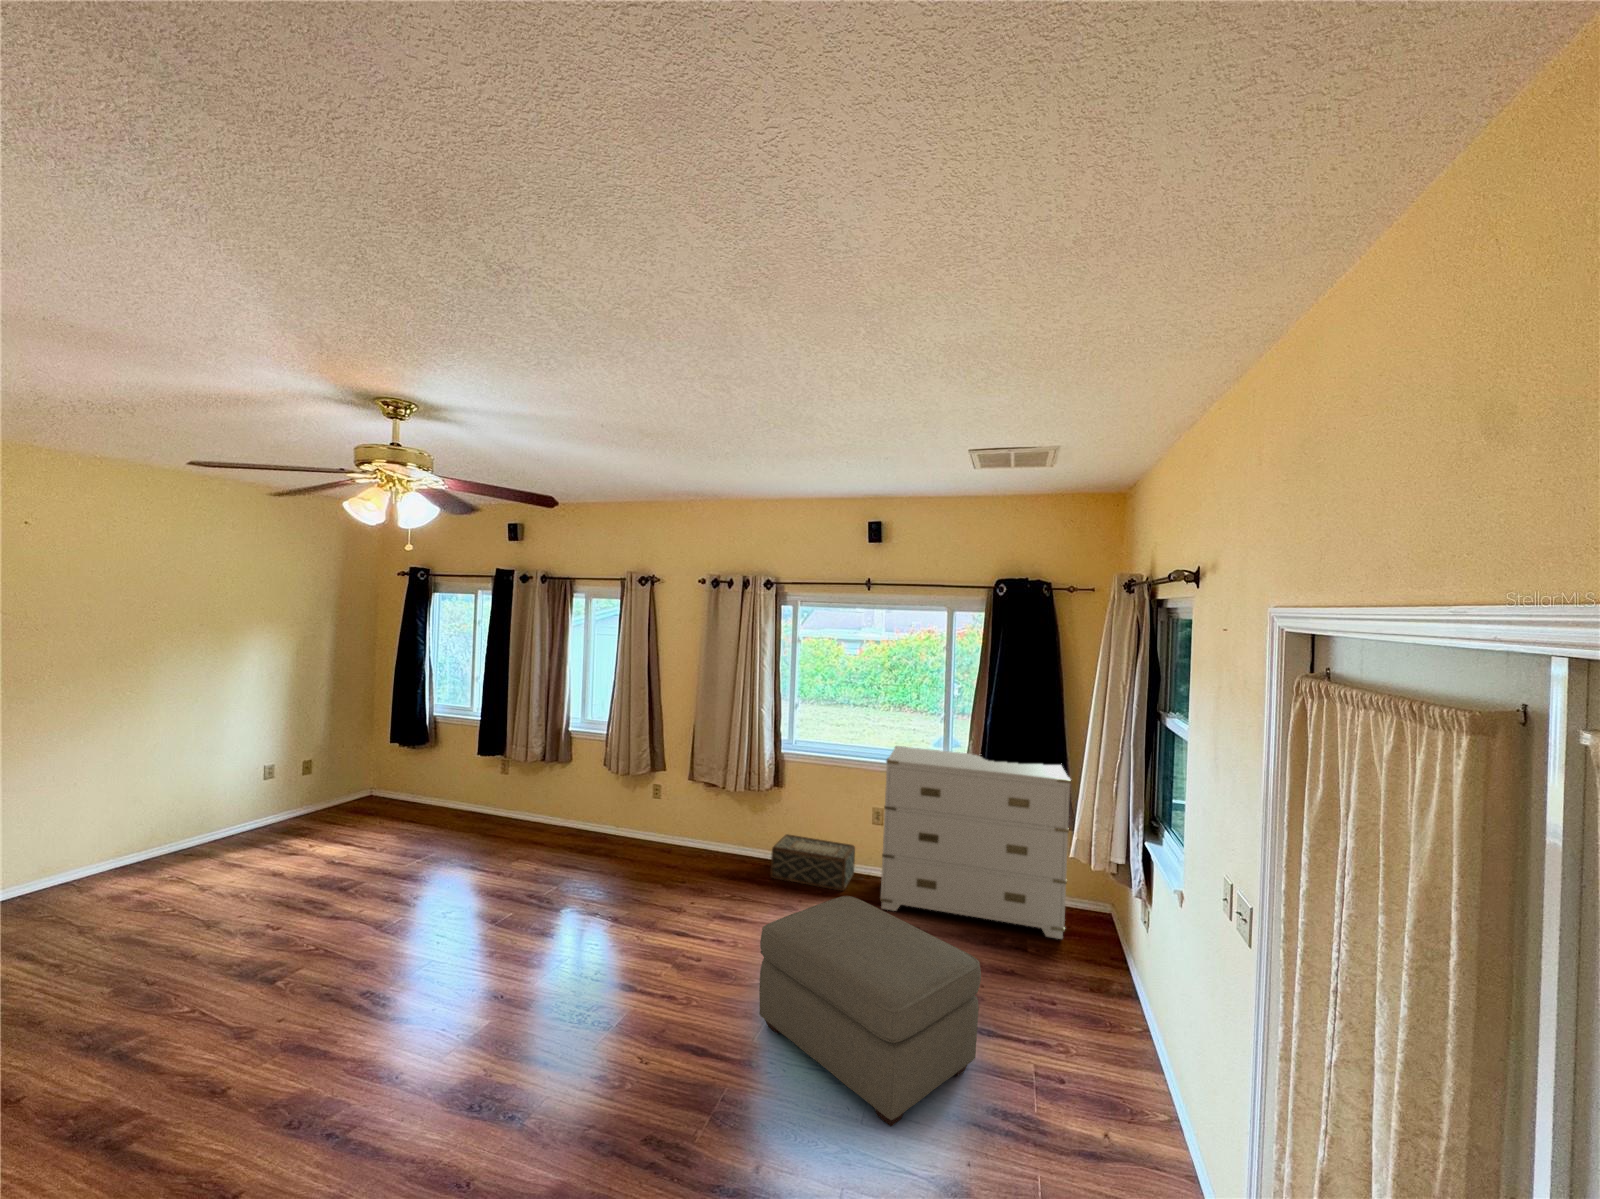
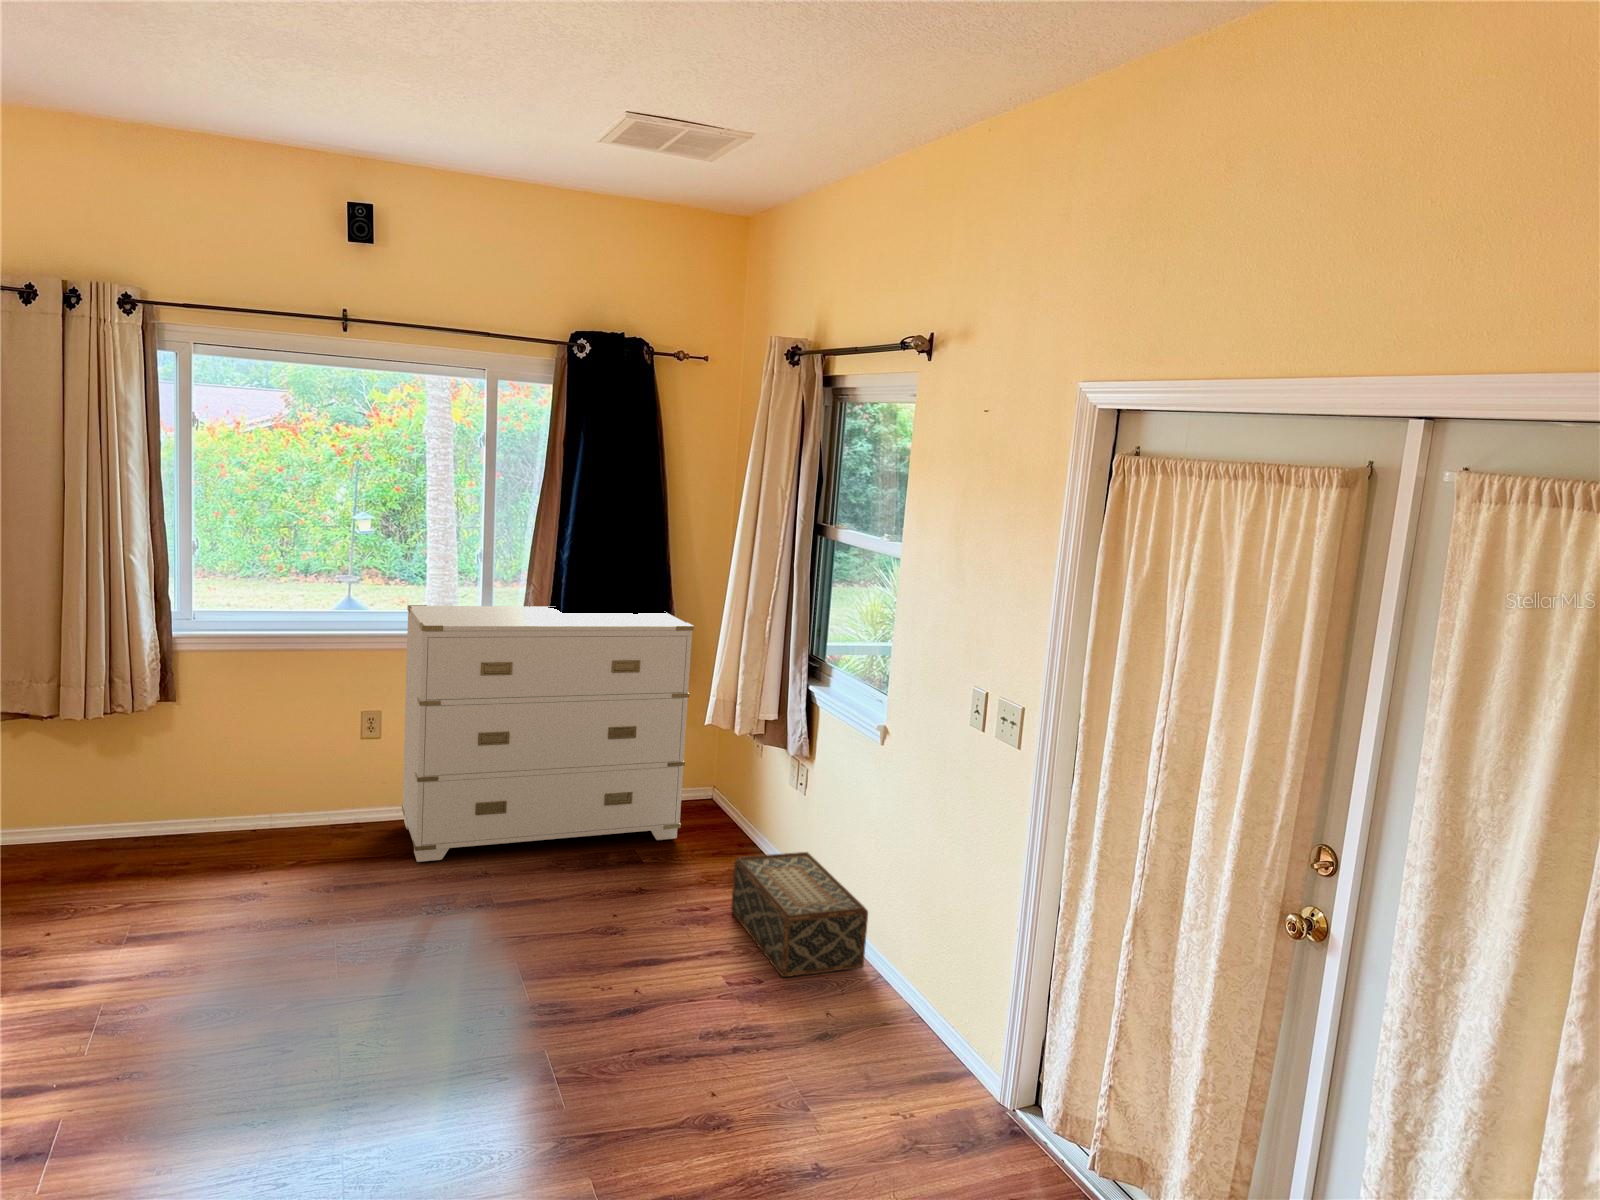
woven basket: present [771,834,855,891] -> present [731,852,868,977]
ottoman: present [759,896,981,1126] -> none [332,837,675,1098]

